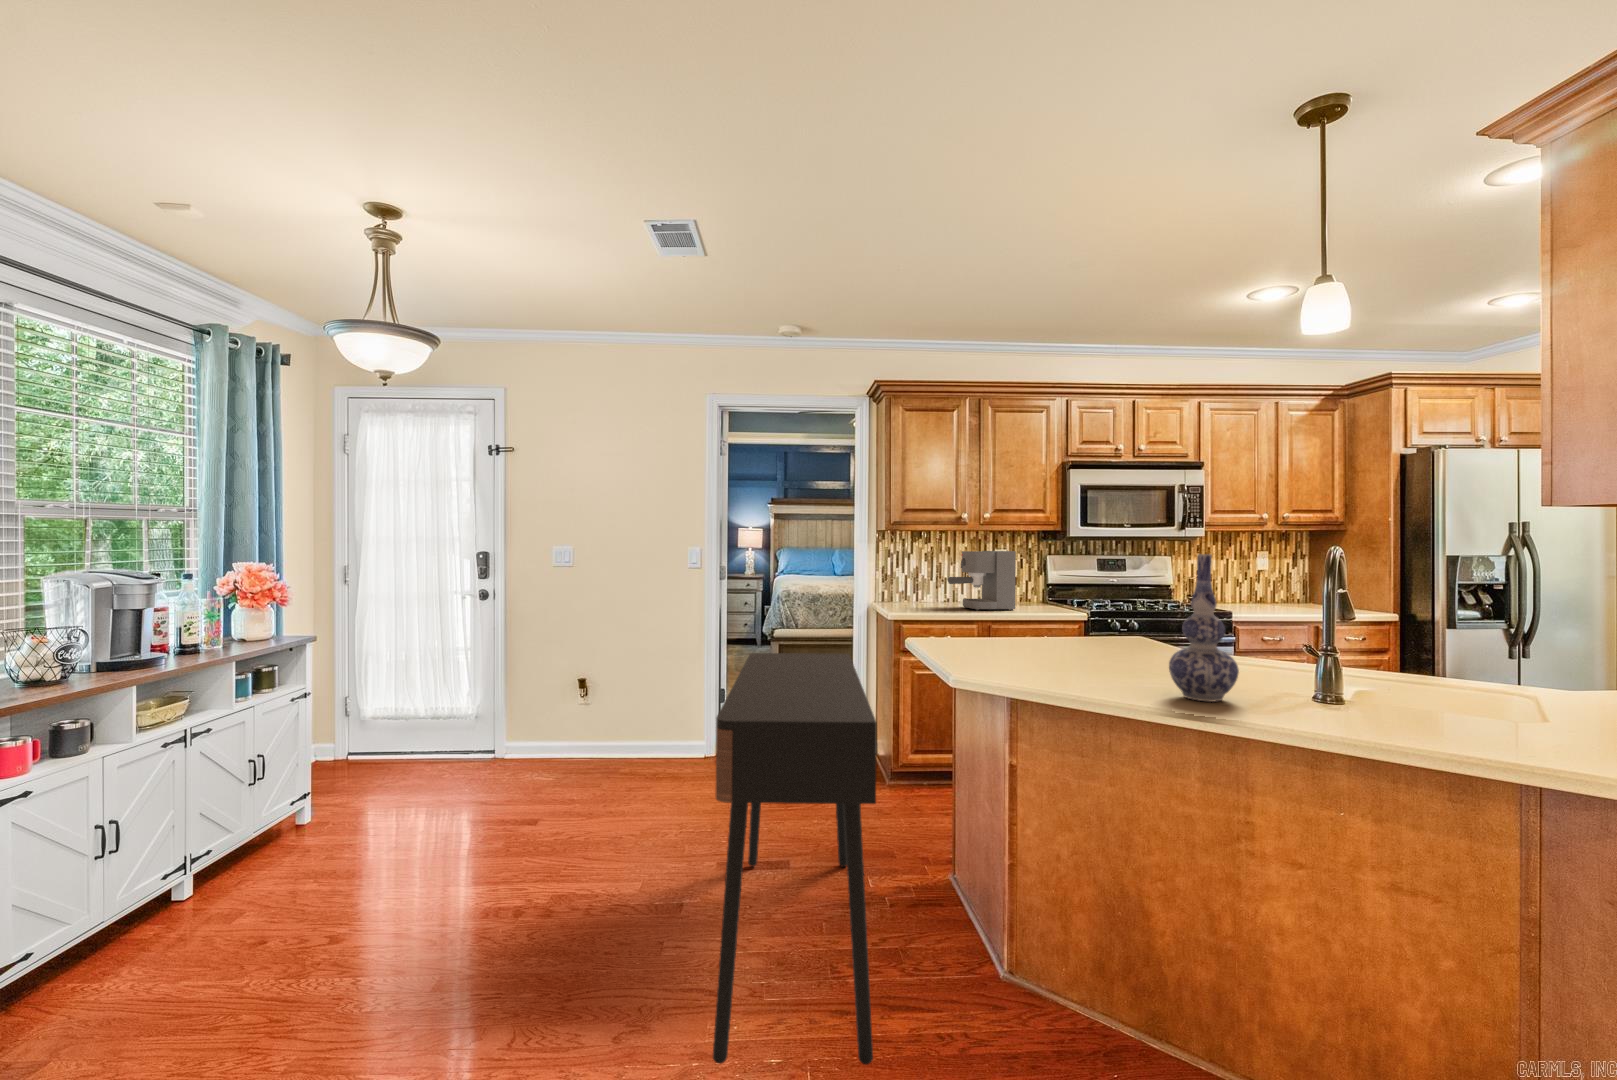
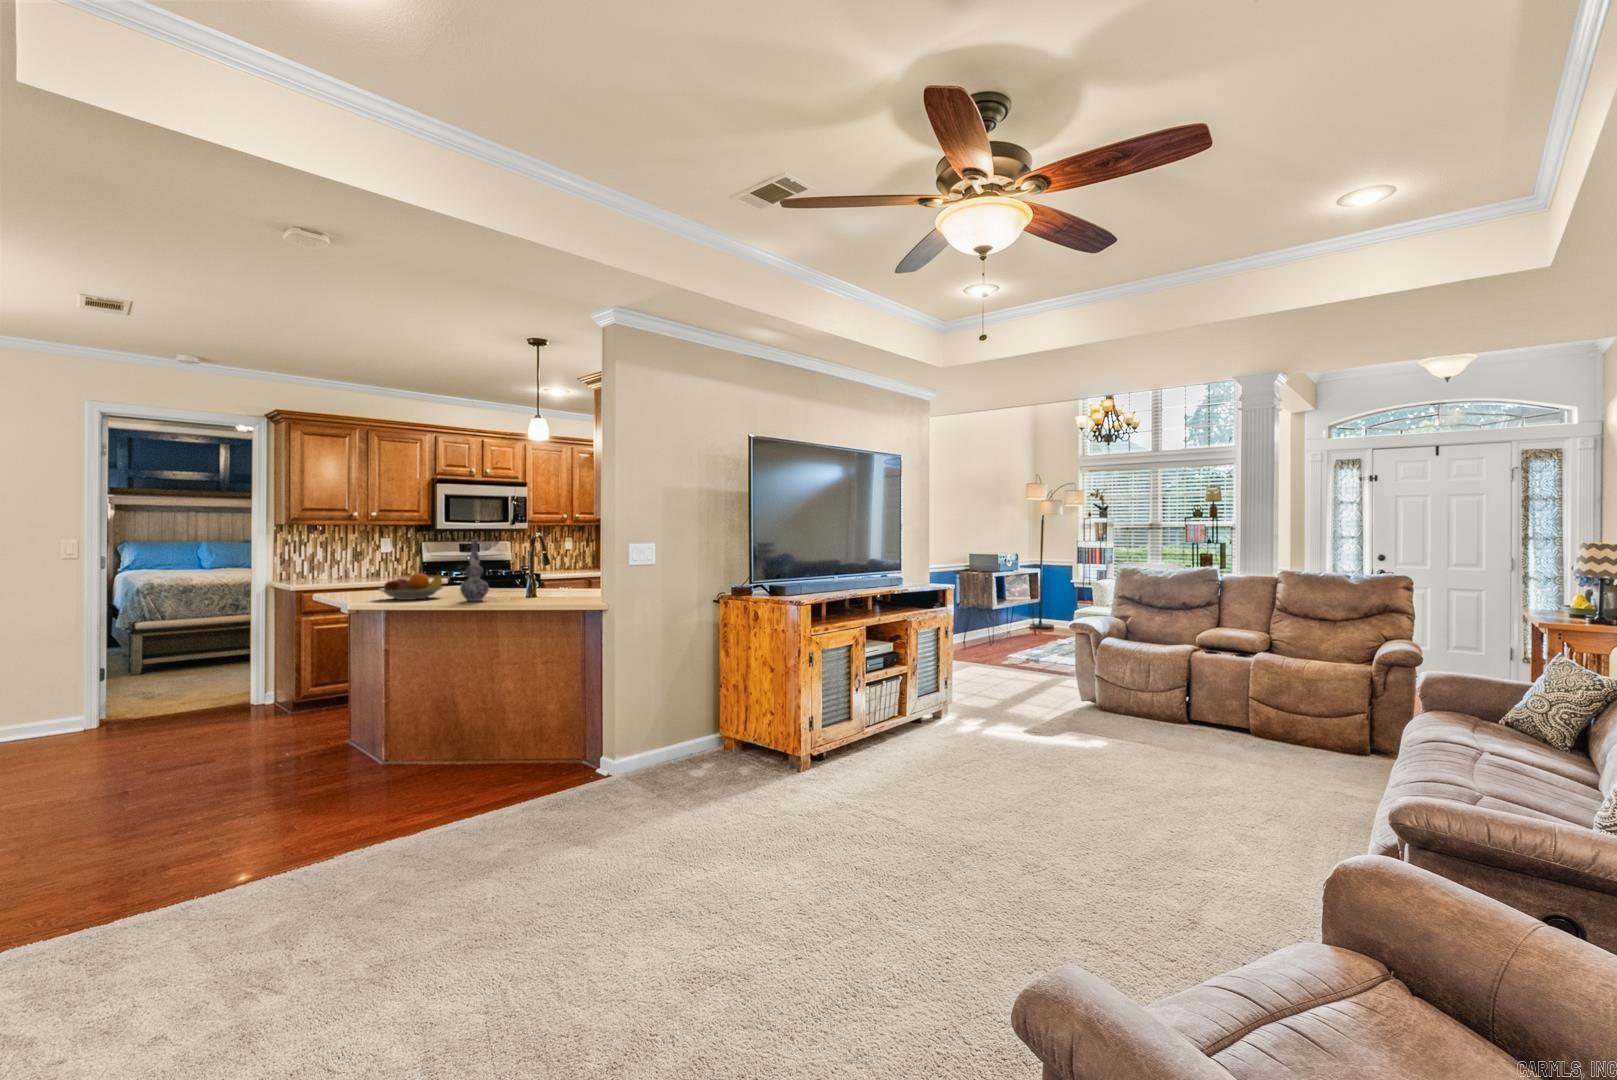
coffee maker: present [948,551,1016,610] -> none [341,540,397,583]
fruit bowl: none [997,619,1118,671] -> present [379,573,443,600]
console table: present [713,653,877,1065] -> none [185,608,310,811]

